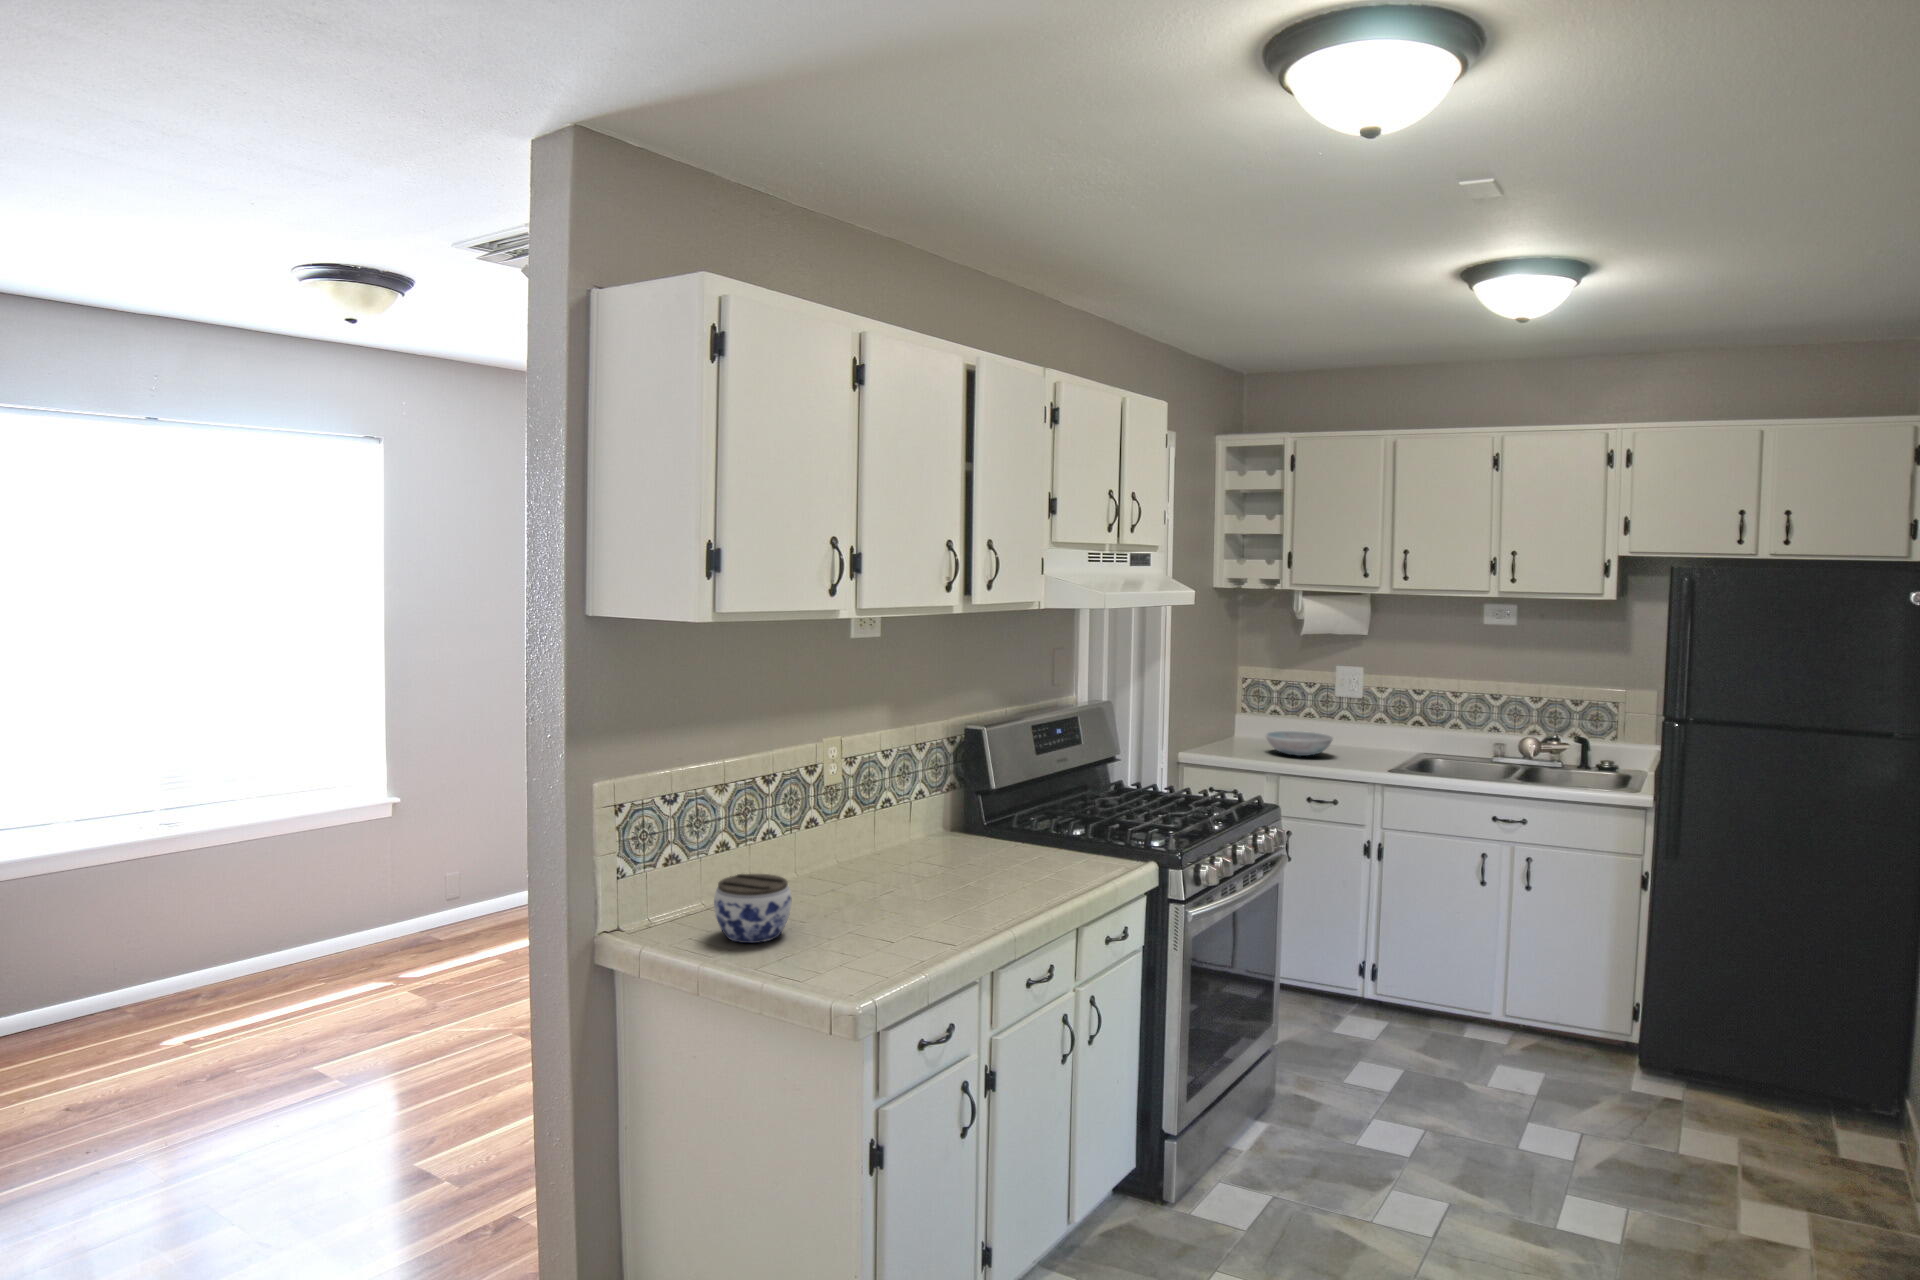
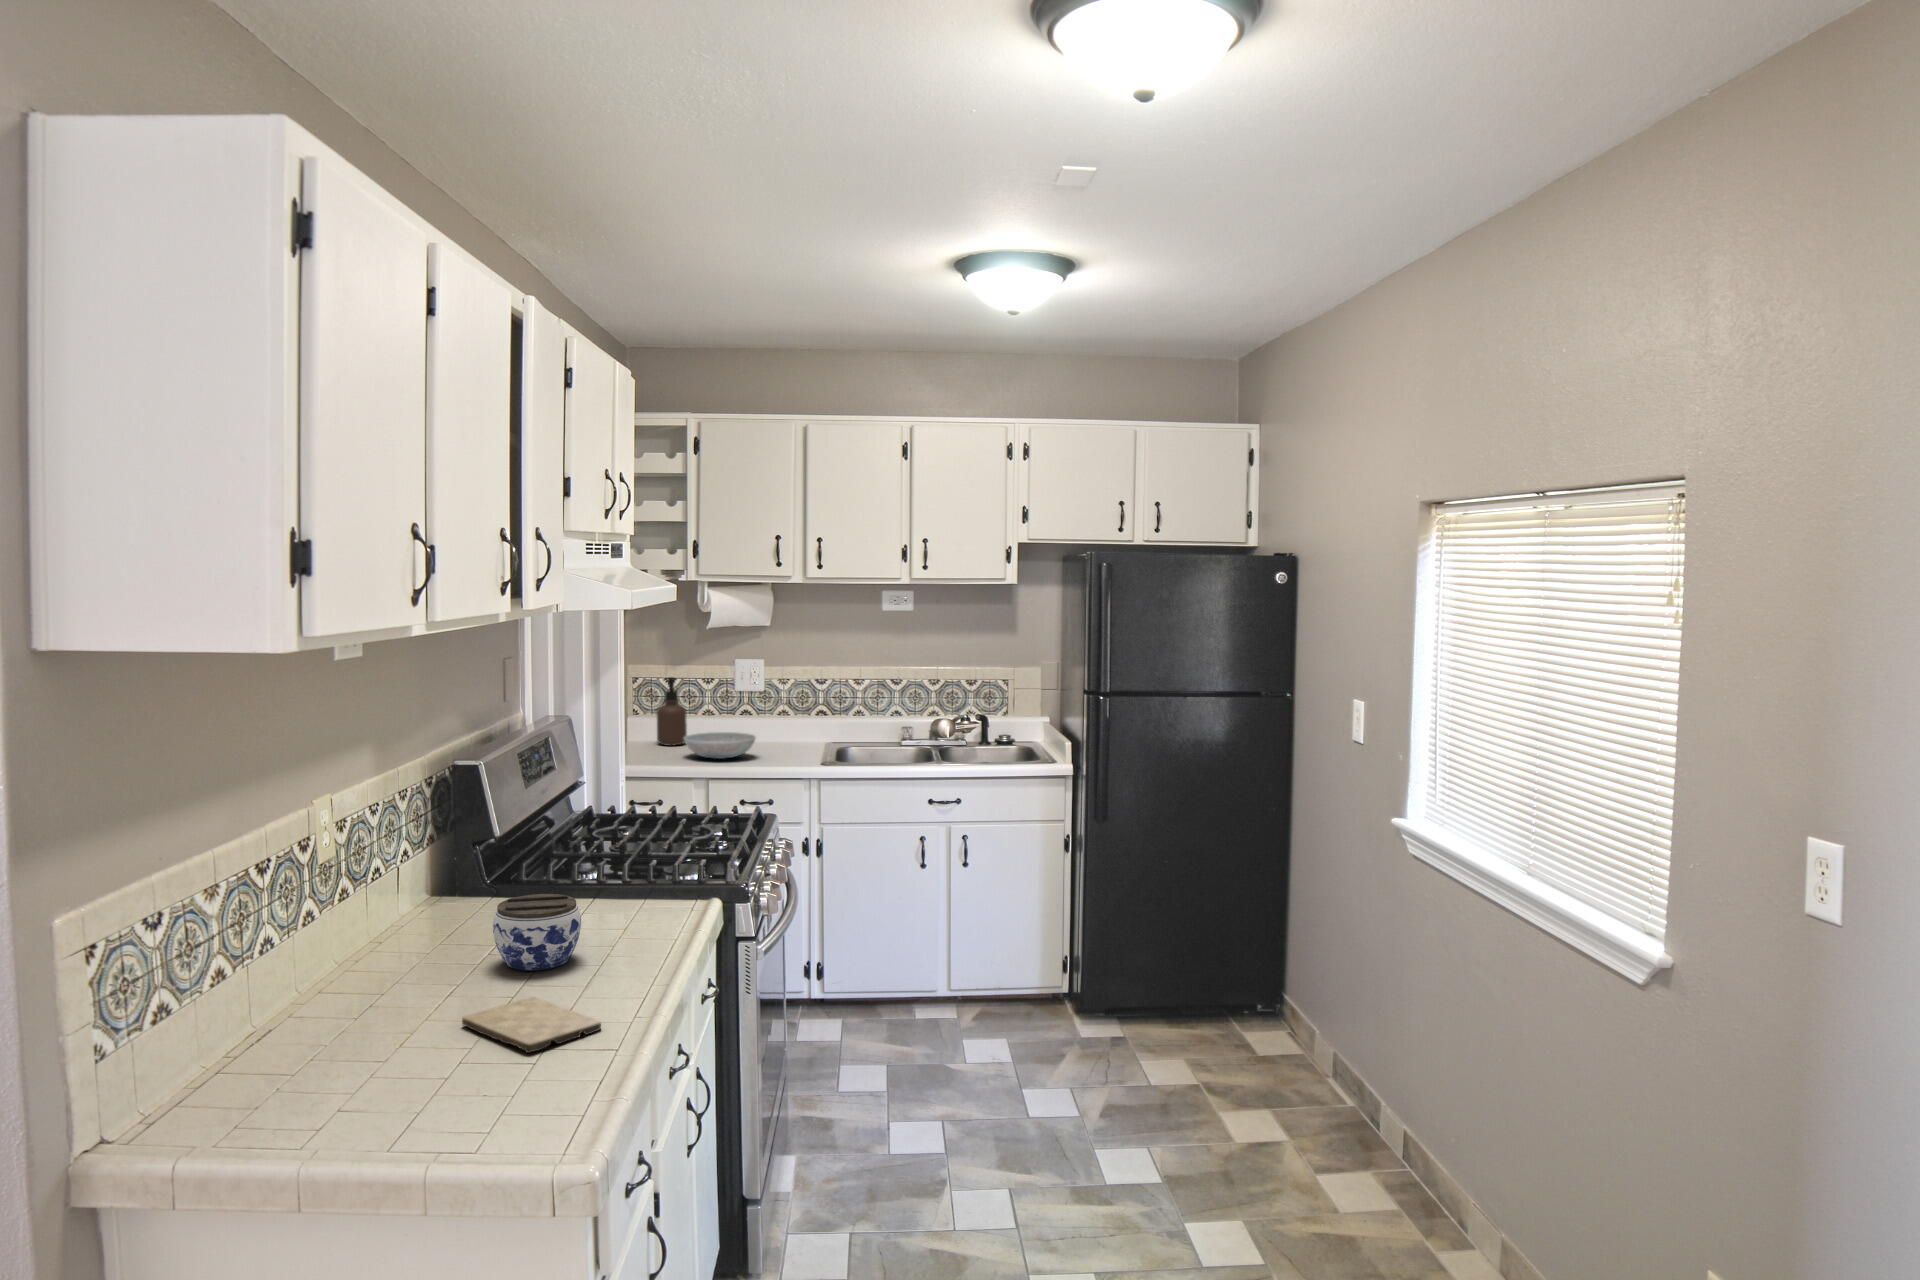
soap dispenser: none [1257,679,1285,741] -> present [657,677,687,746]
jar: present [714,874,791,943] -> present [493,894,581,971]
cutting board: none [866,902,949,936] -> present [462,997,601,1053]

